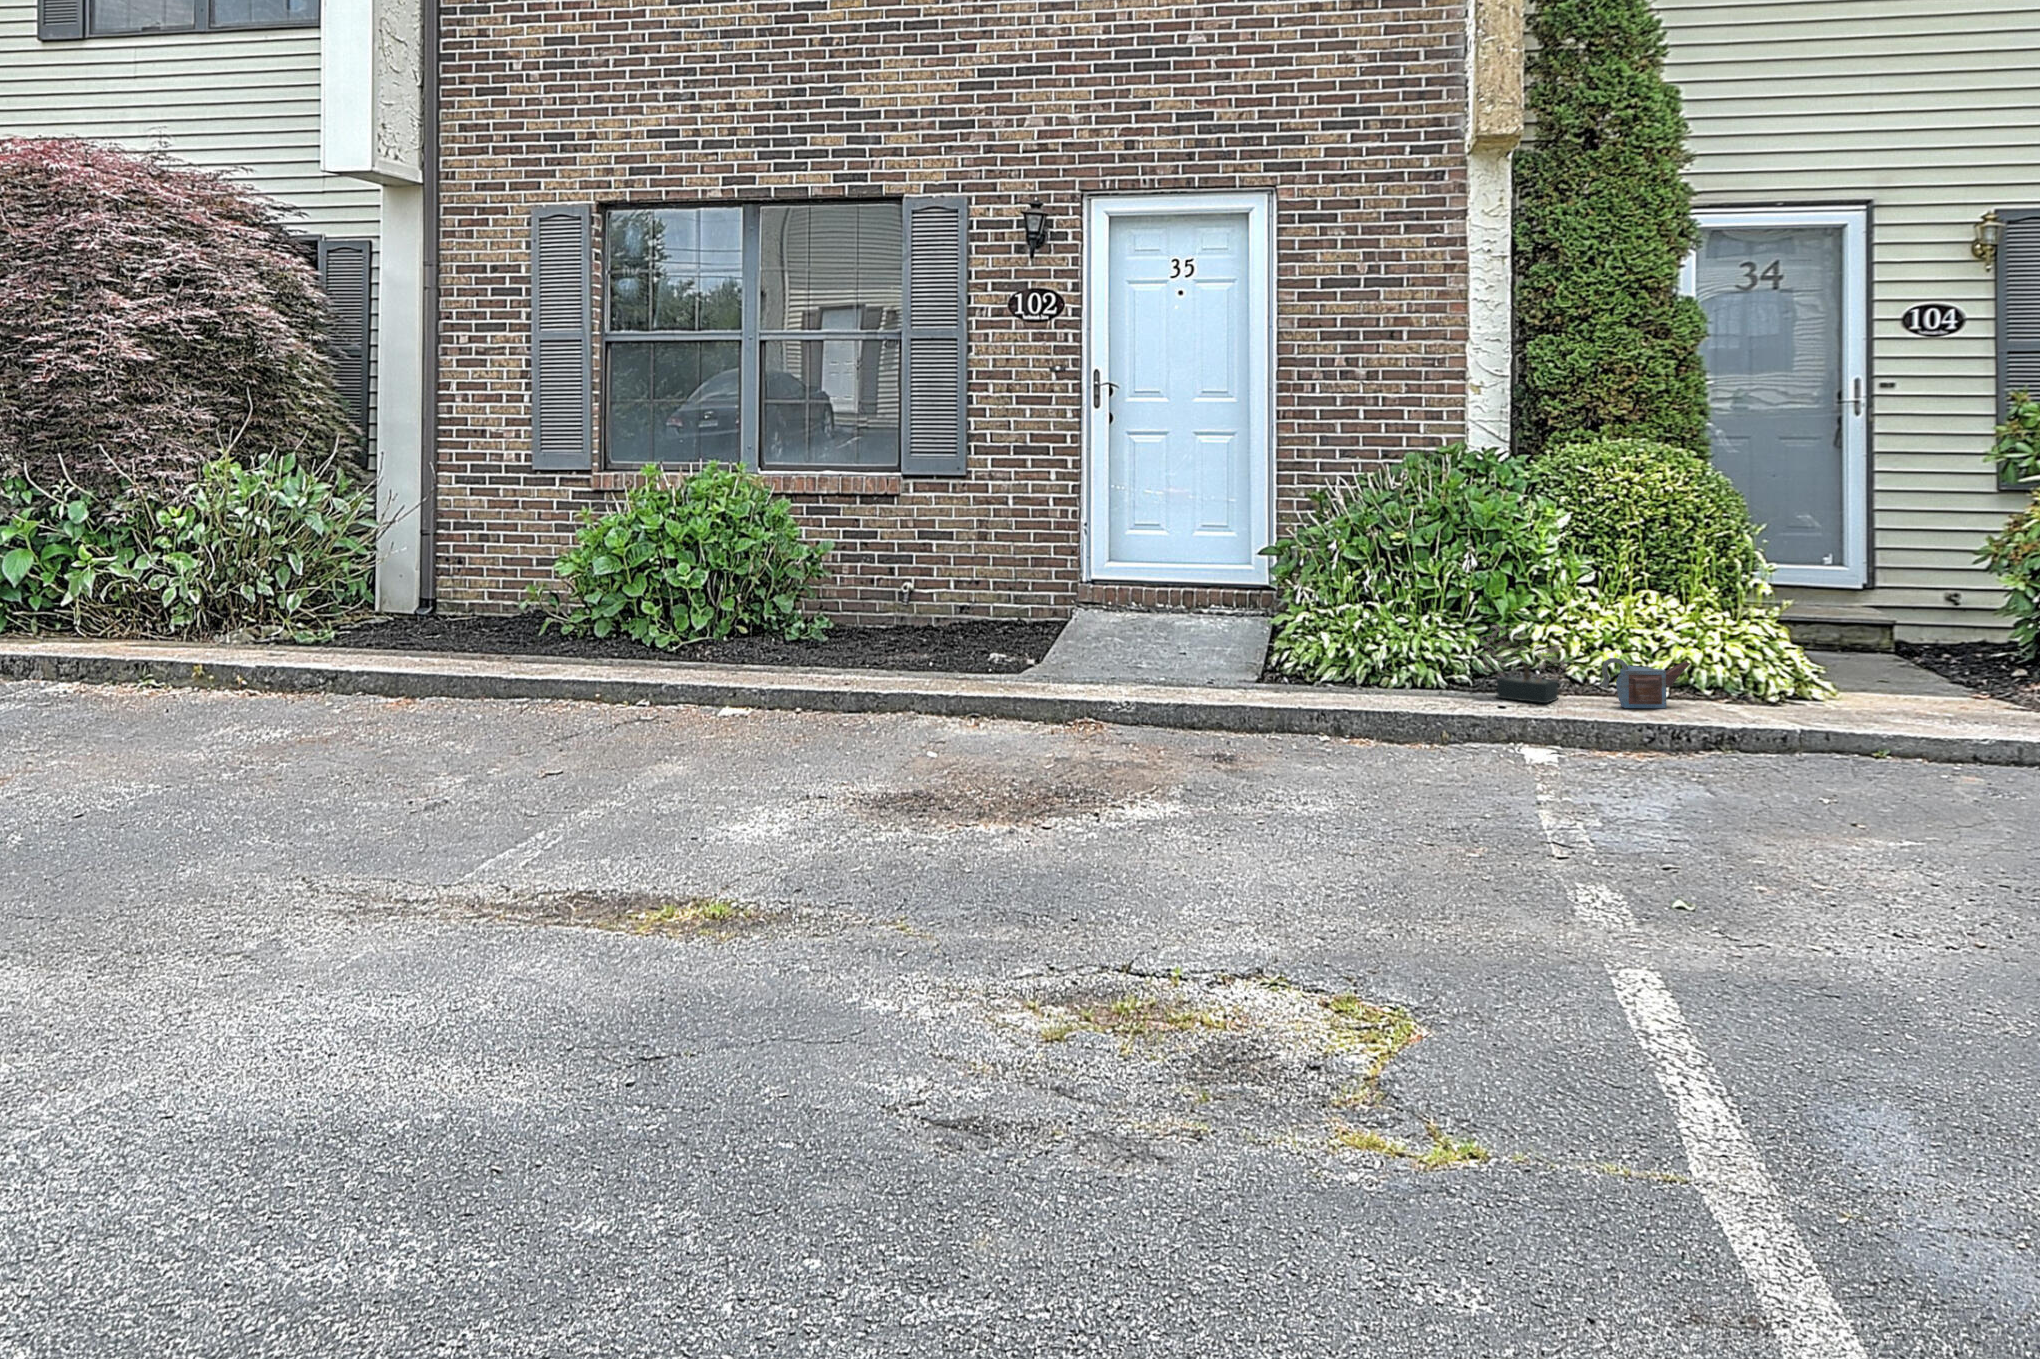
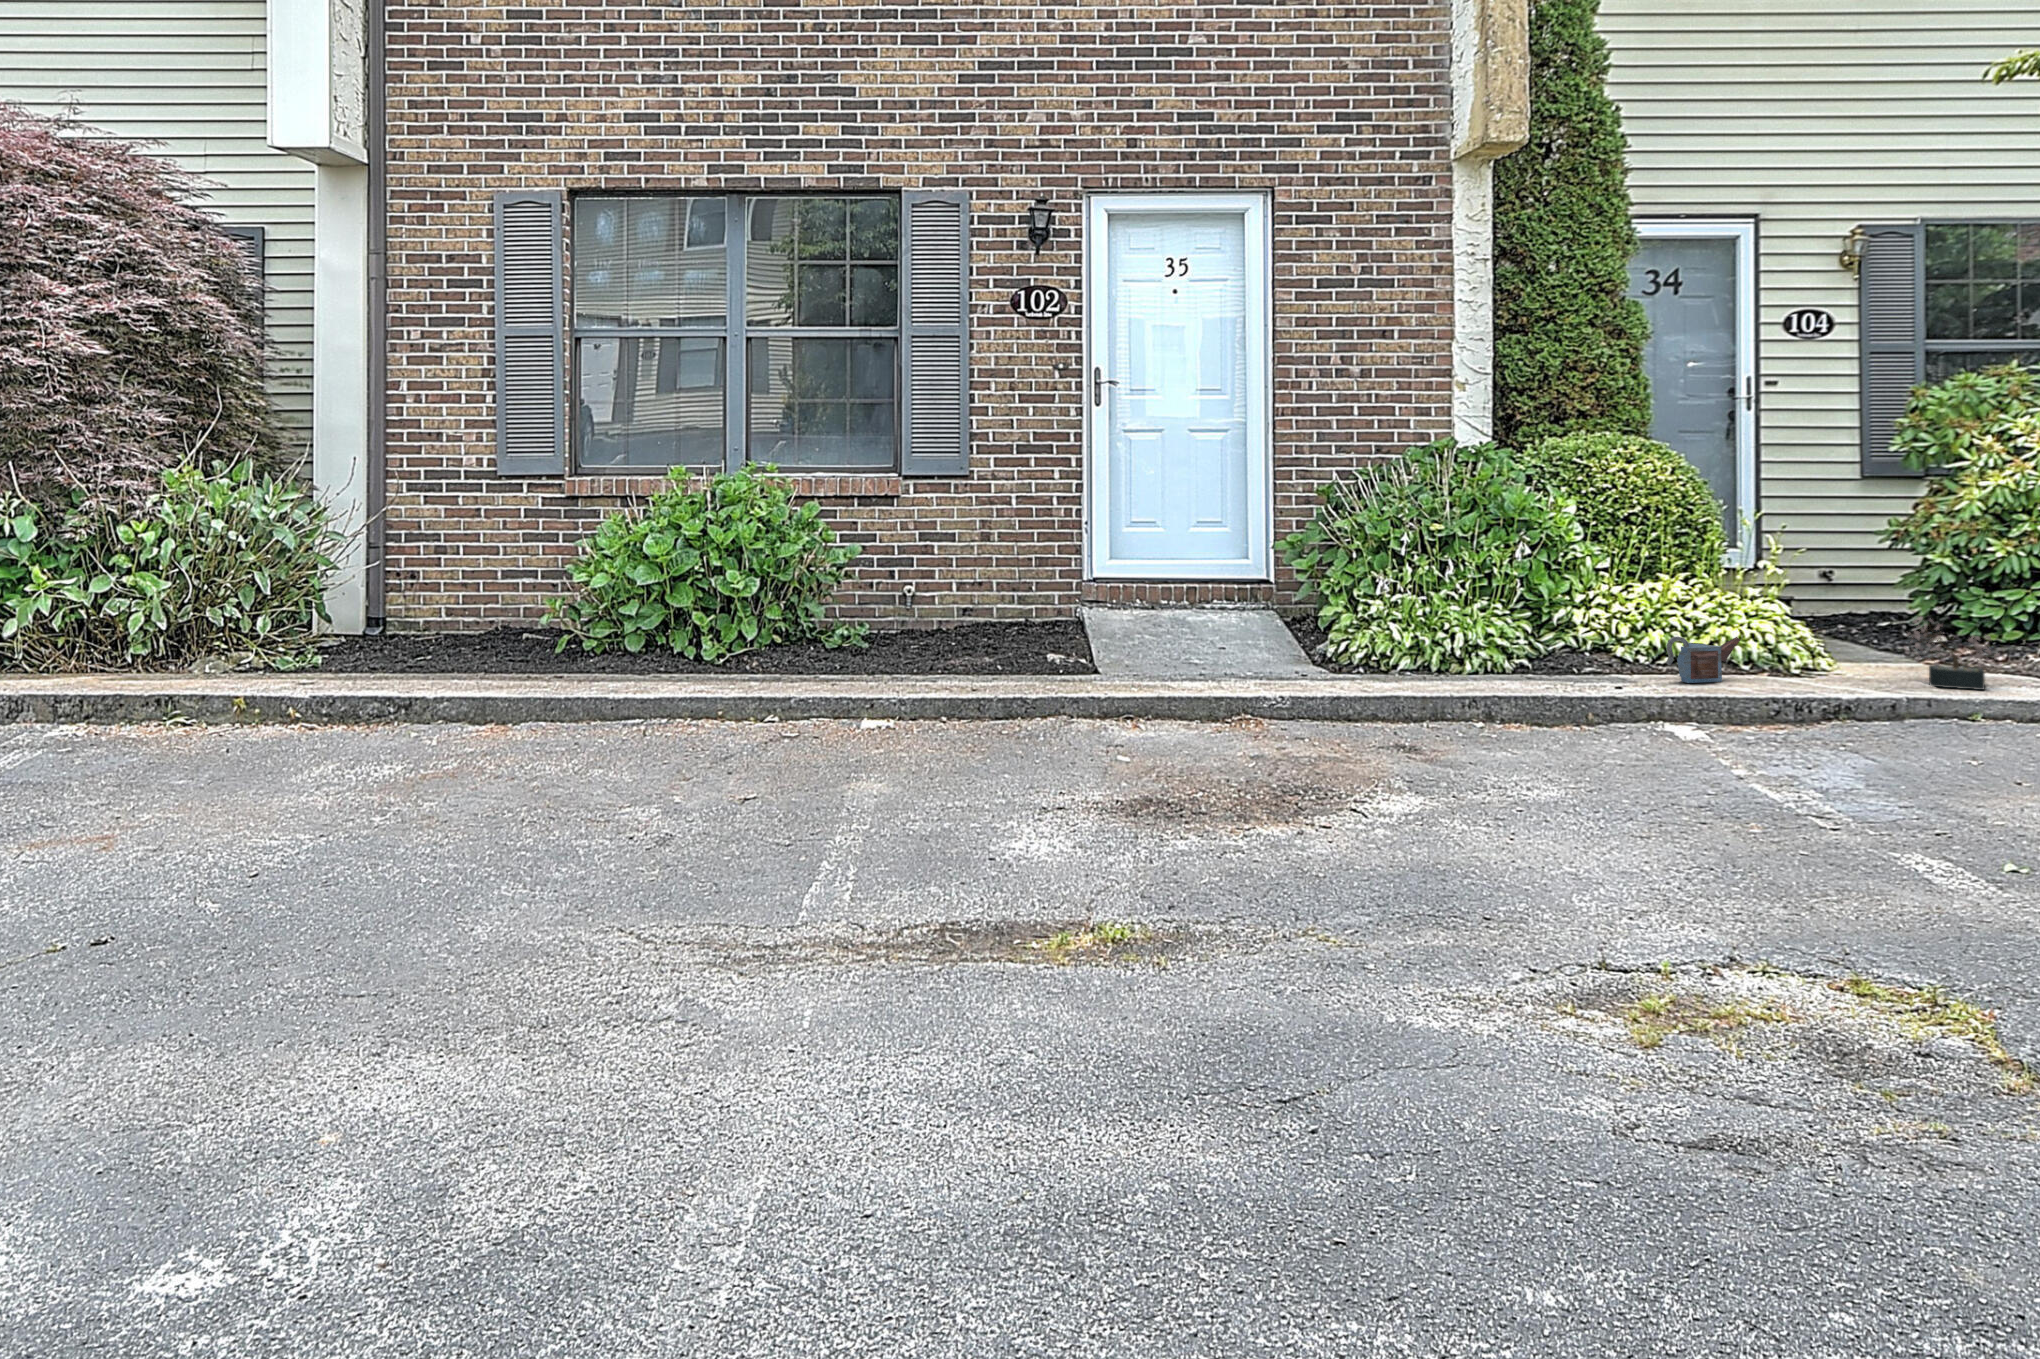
decorative plant: present [1483,625,1567,703] -> present [1905,617,2000,690]

